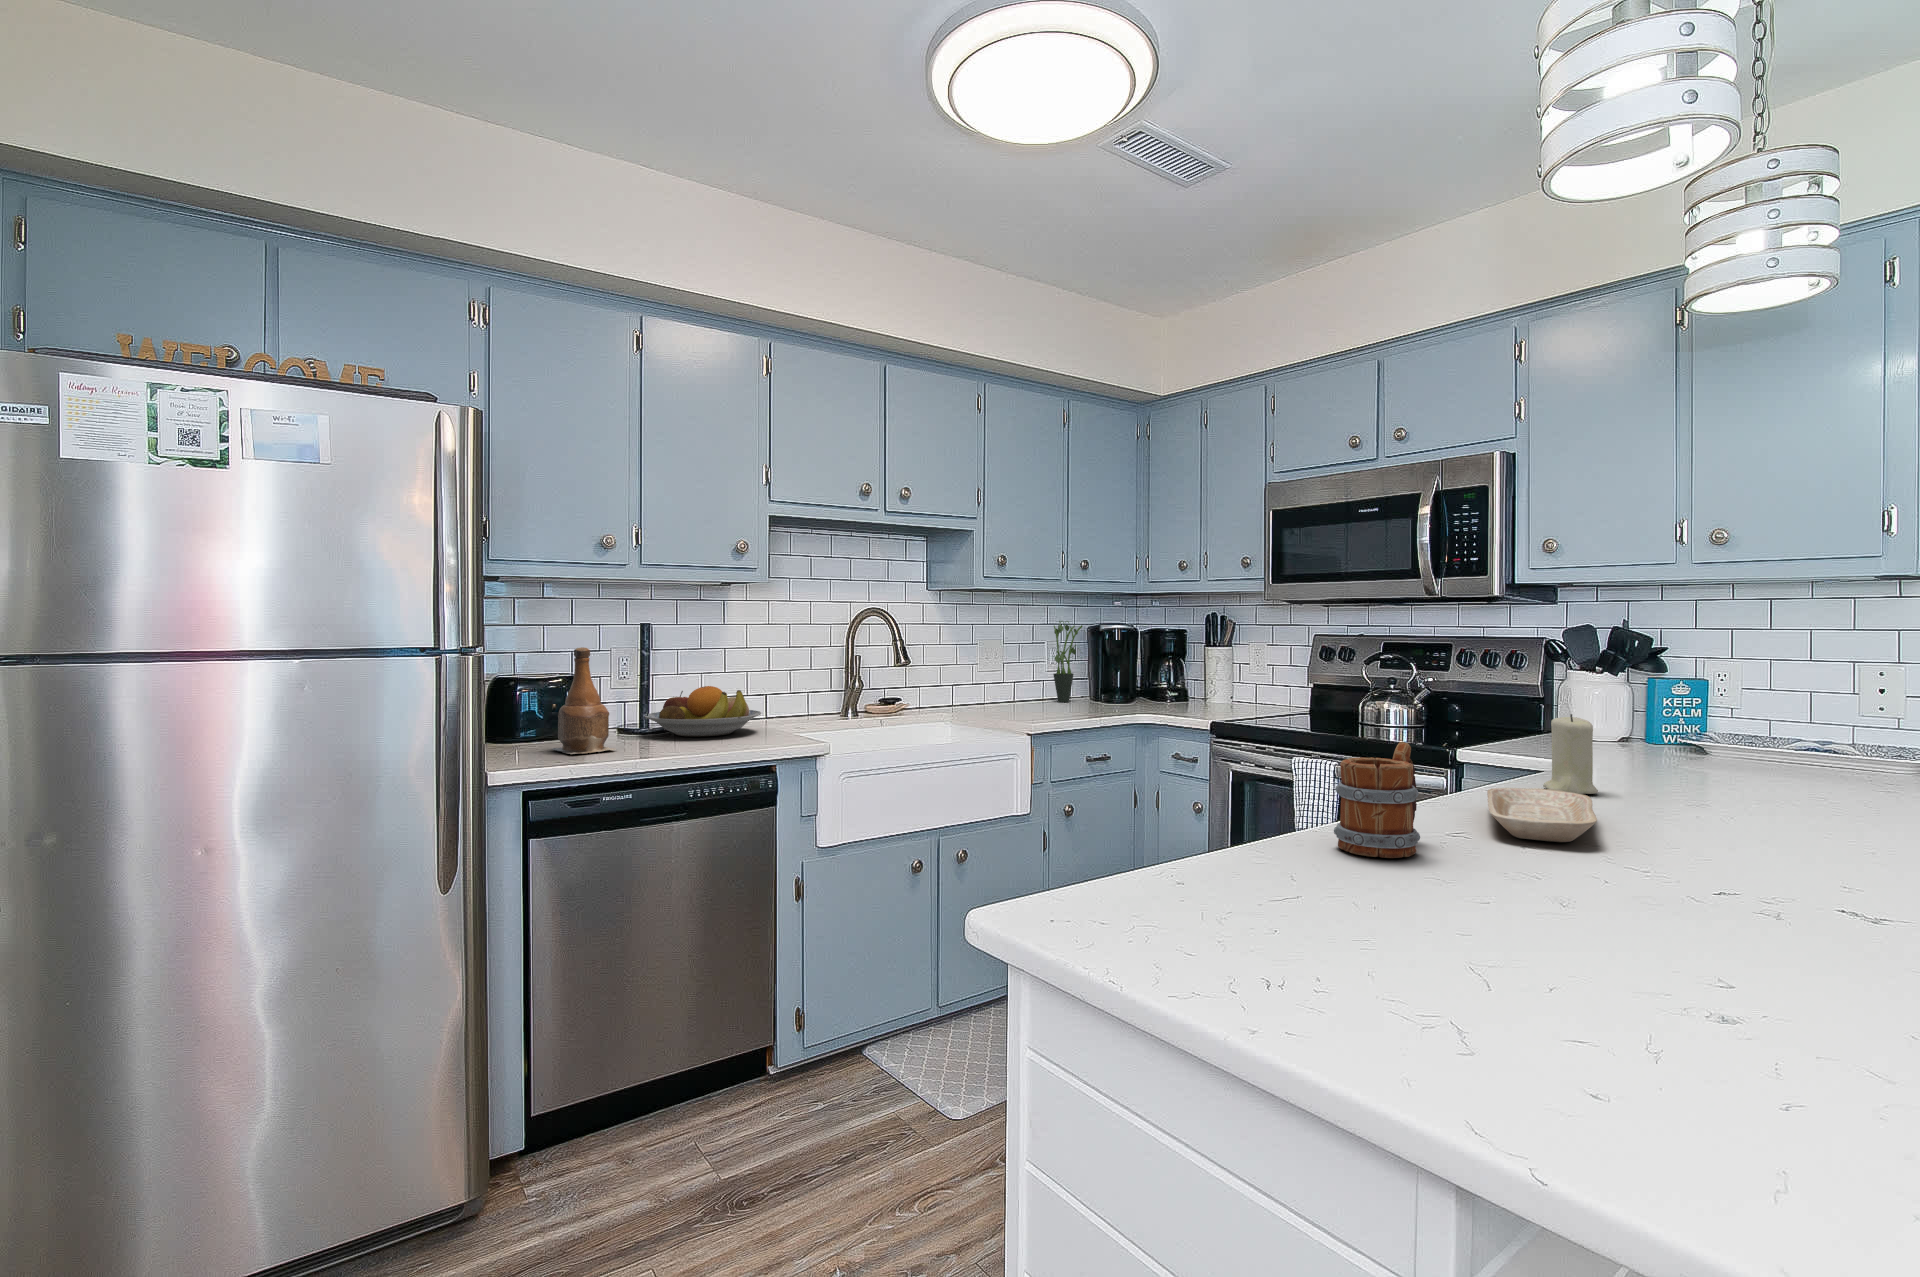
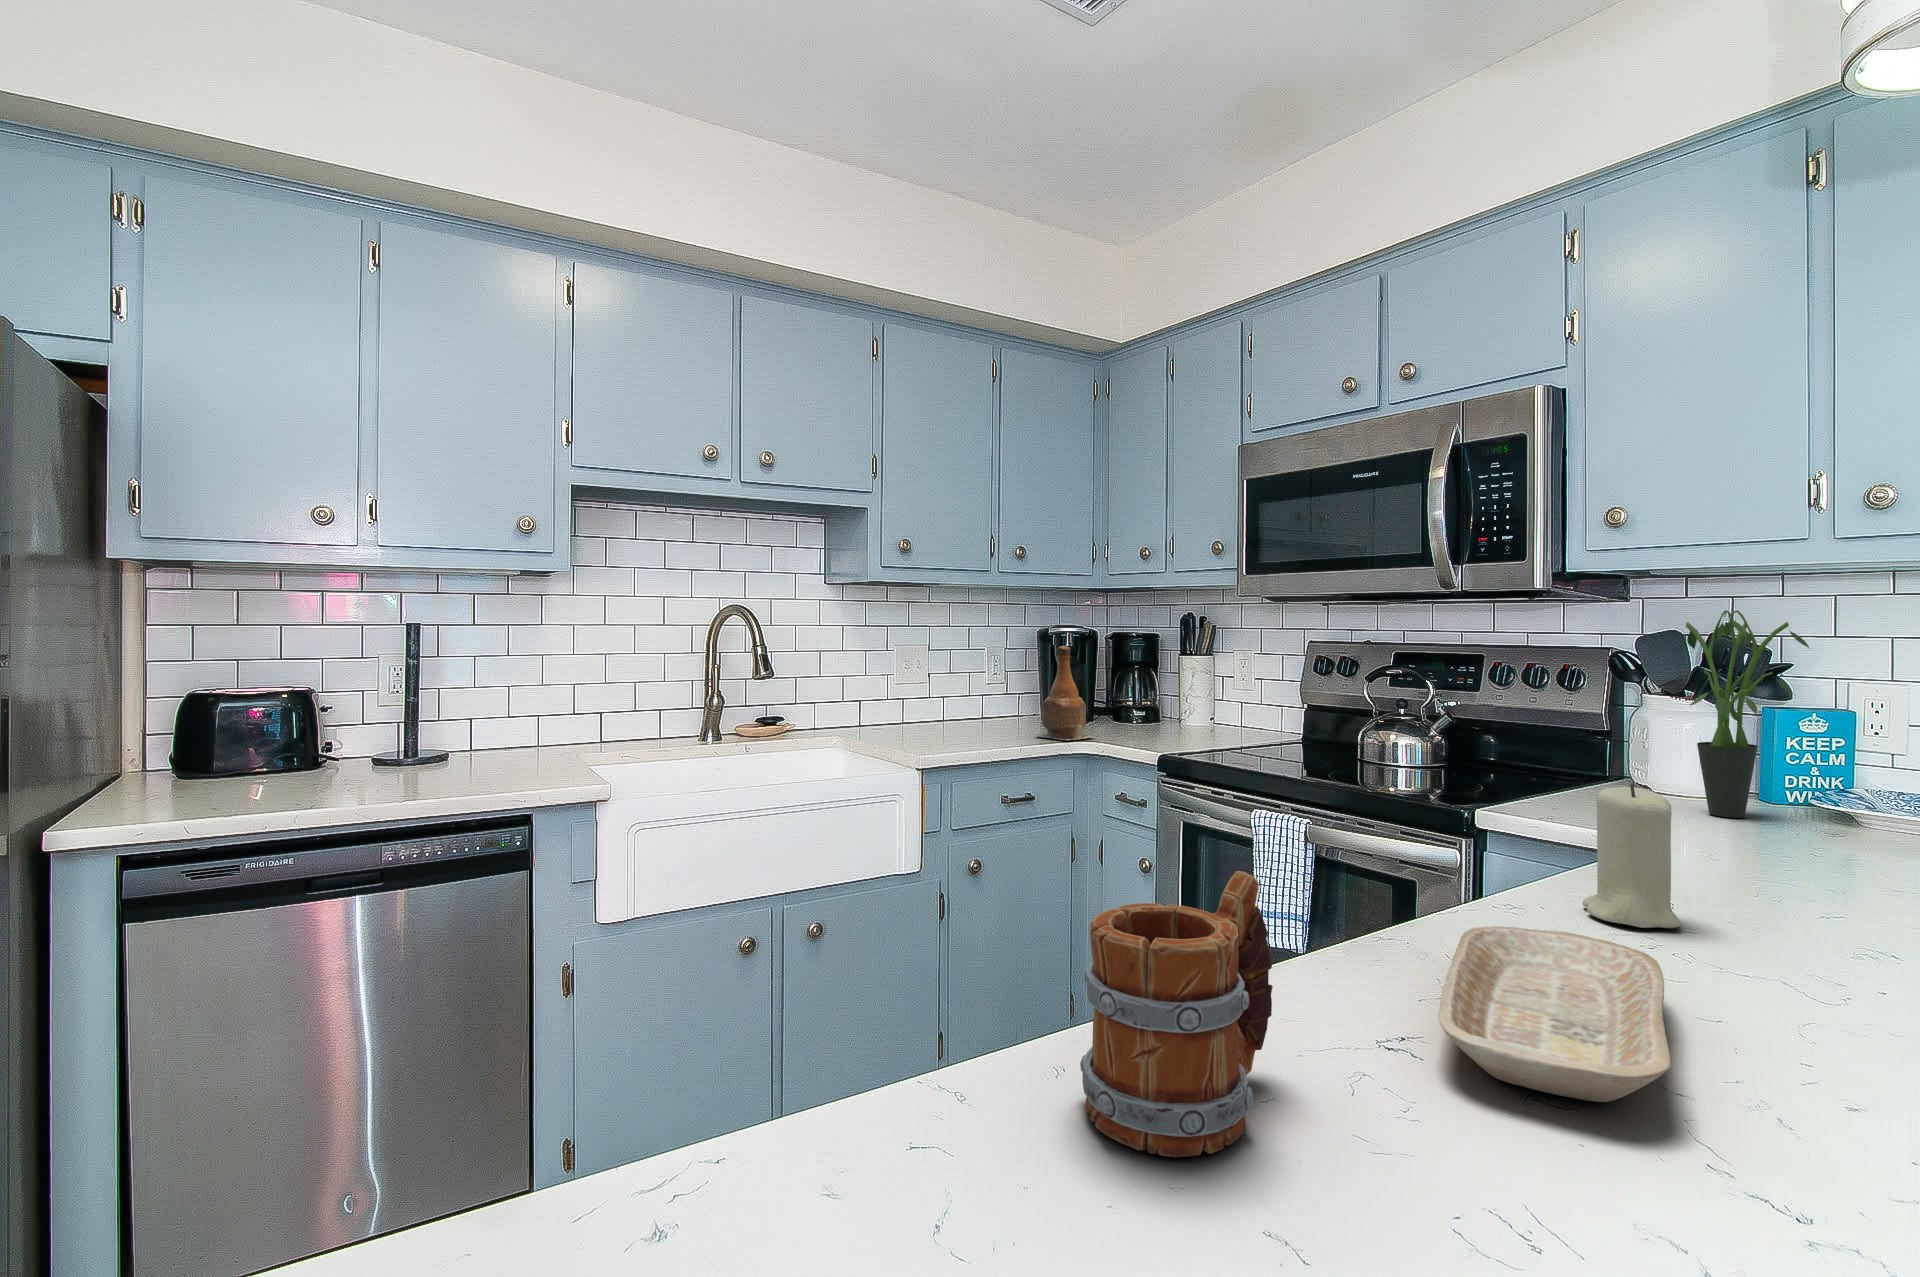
potted plant: present [1053,621,1082,702] -> present [1686,610,1809,818]
bottle: present [553,647,616,754] -> present [1036,646,1093,740]
fruit bowl: present [645,686,761,737] -> none [404,705,566,769]

